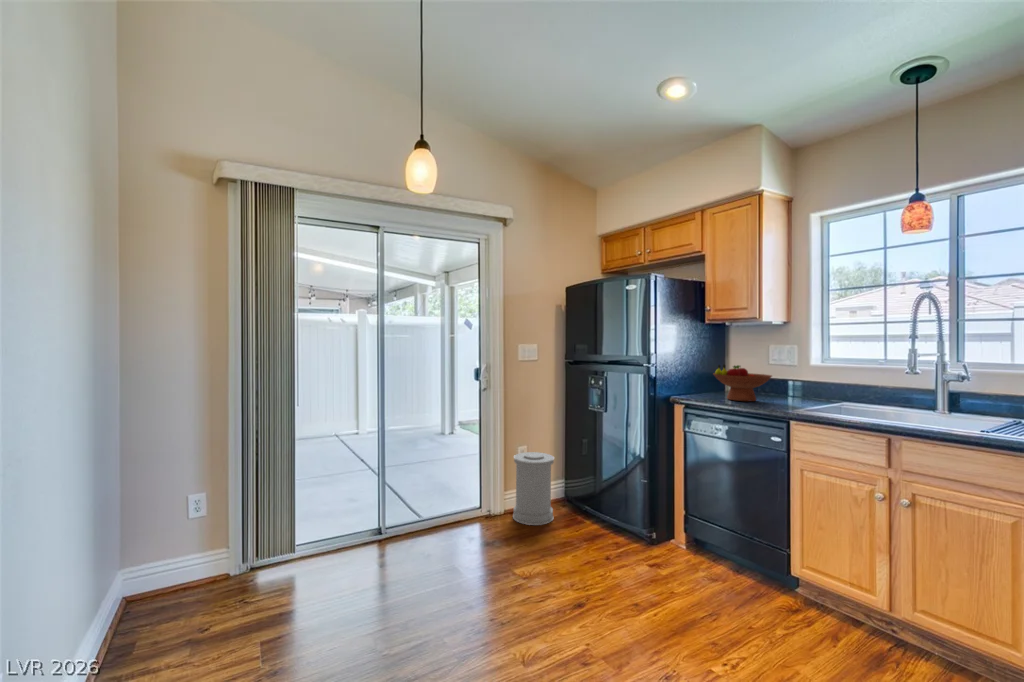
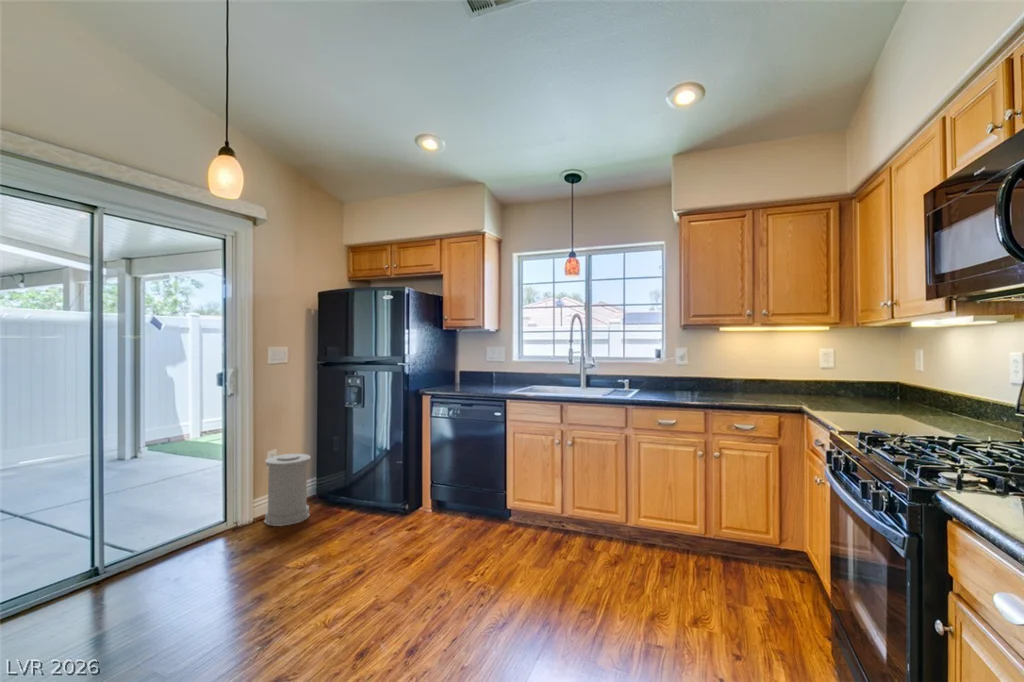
fruit bowl: present [713,365,772,401] -> none [451,362,492,389]

